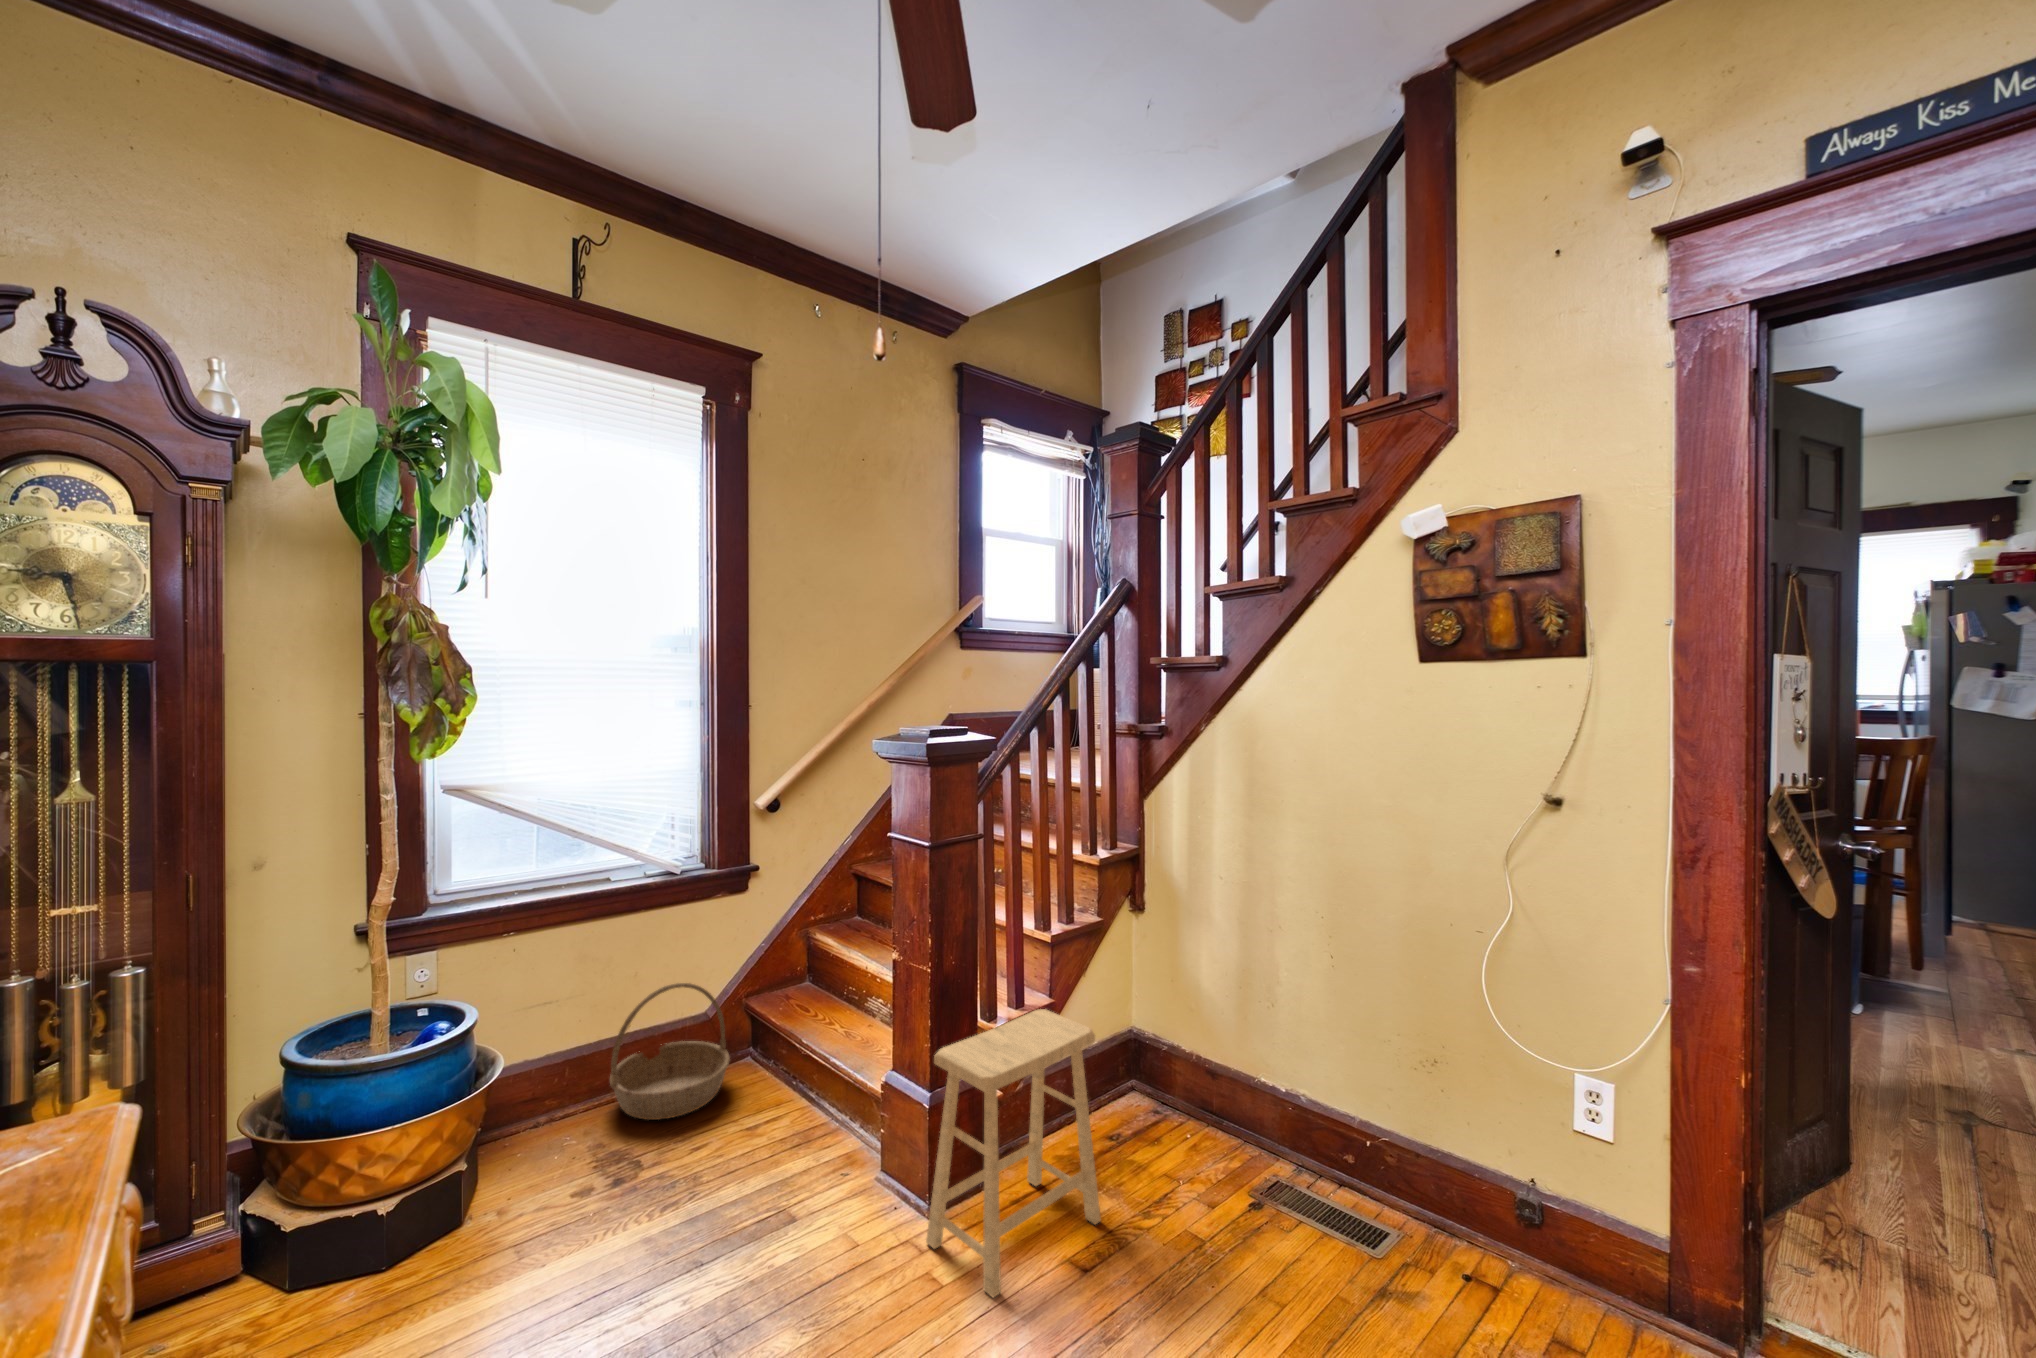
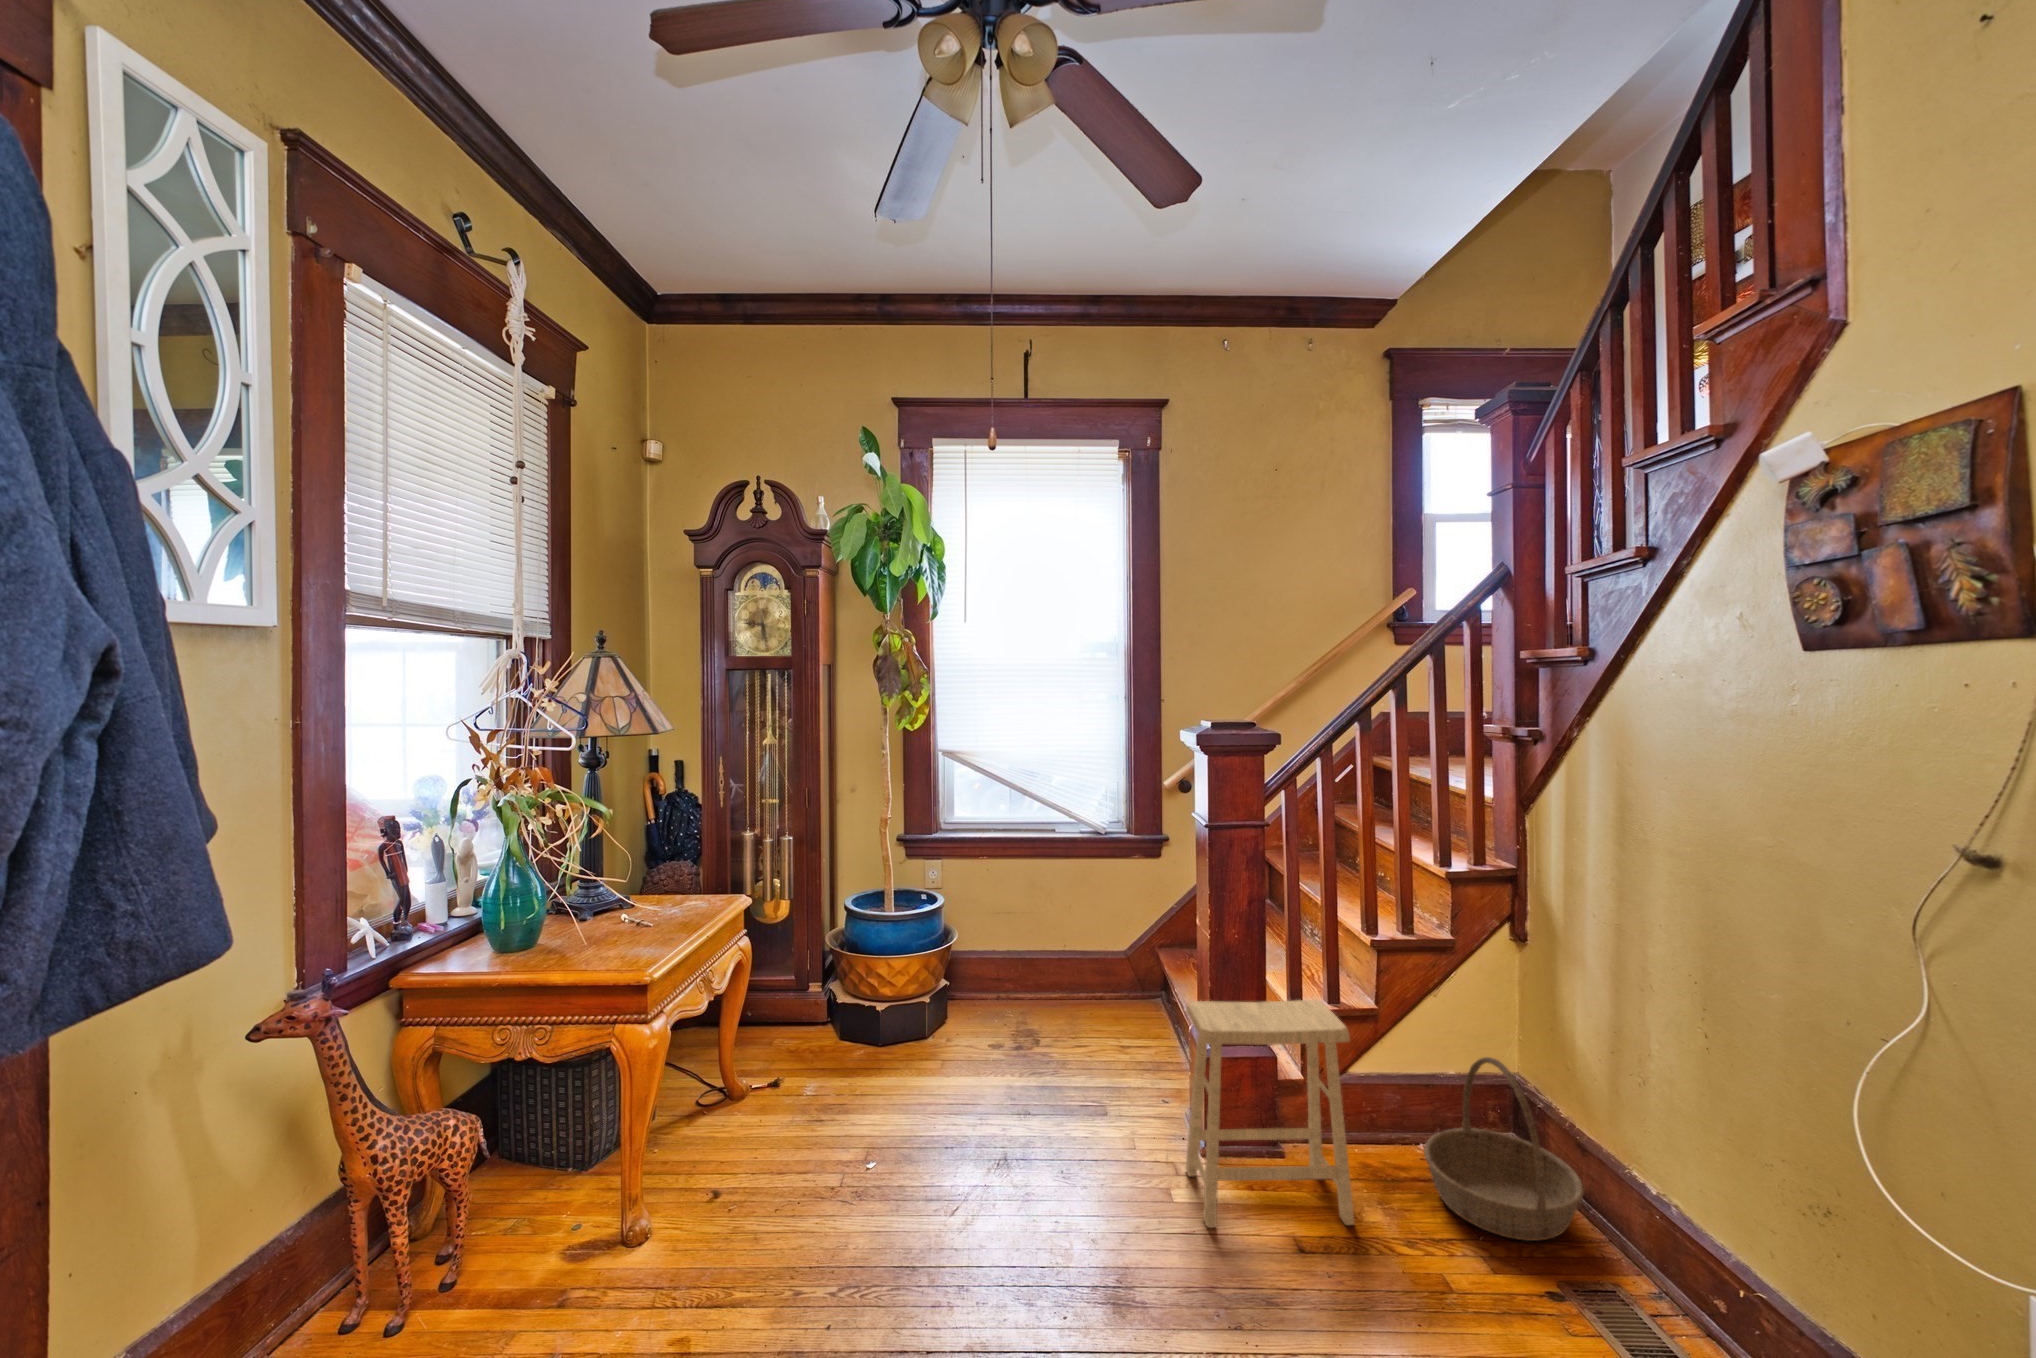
basket: present [610,983,730,1120] -> present [1424,1057,1584,1241]

